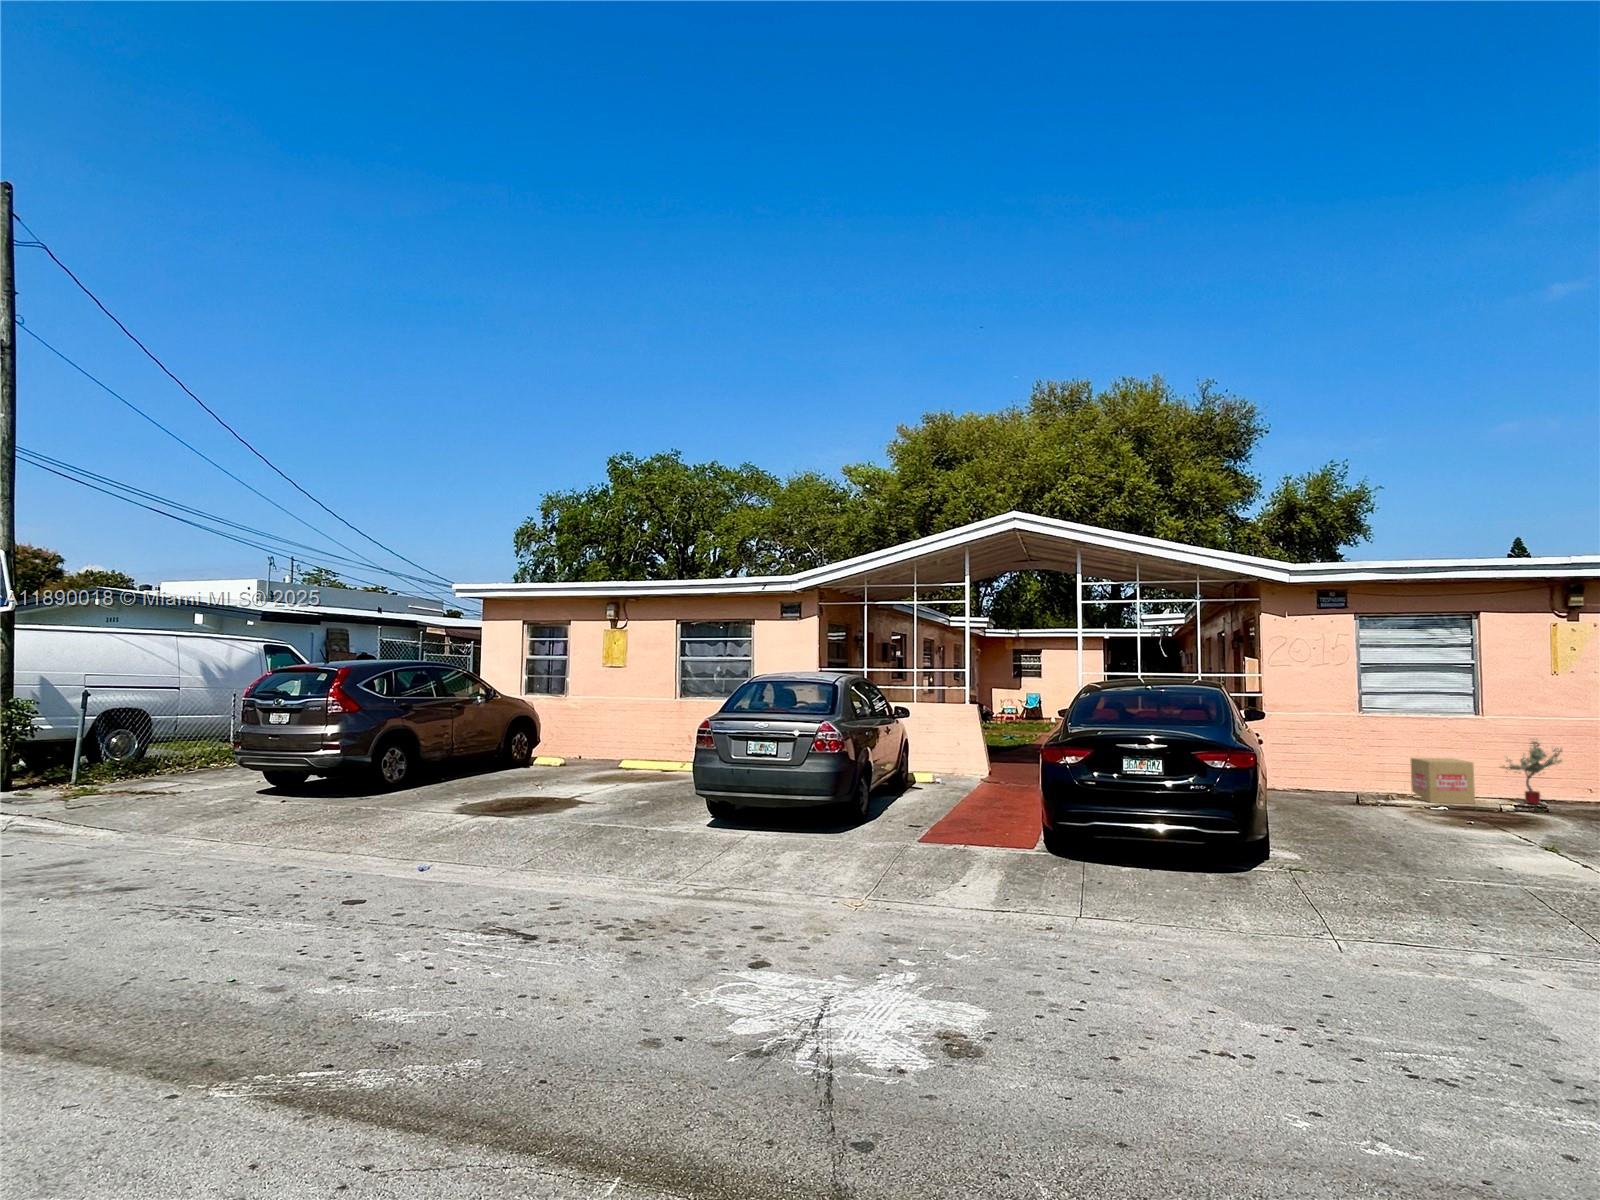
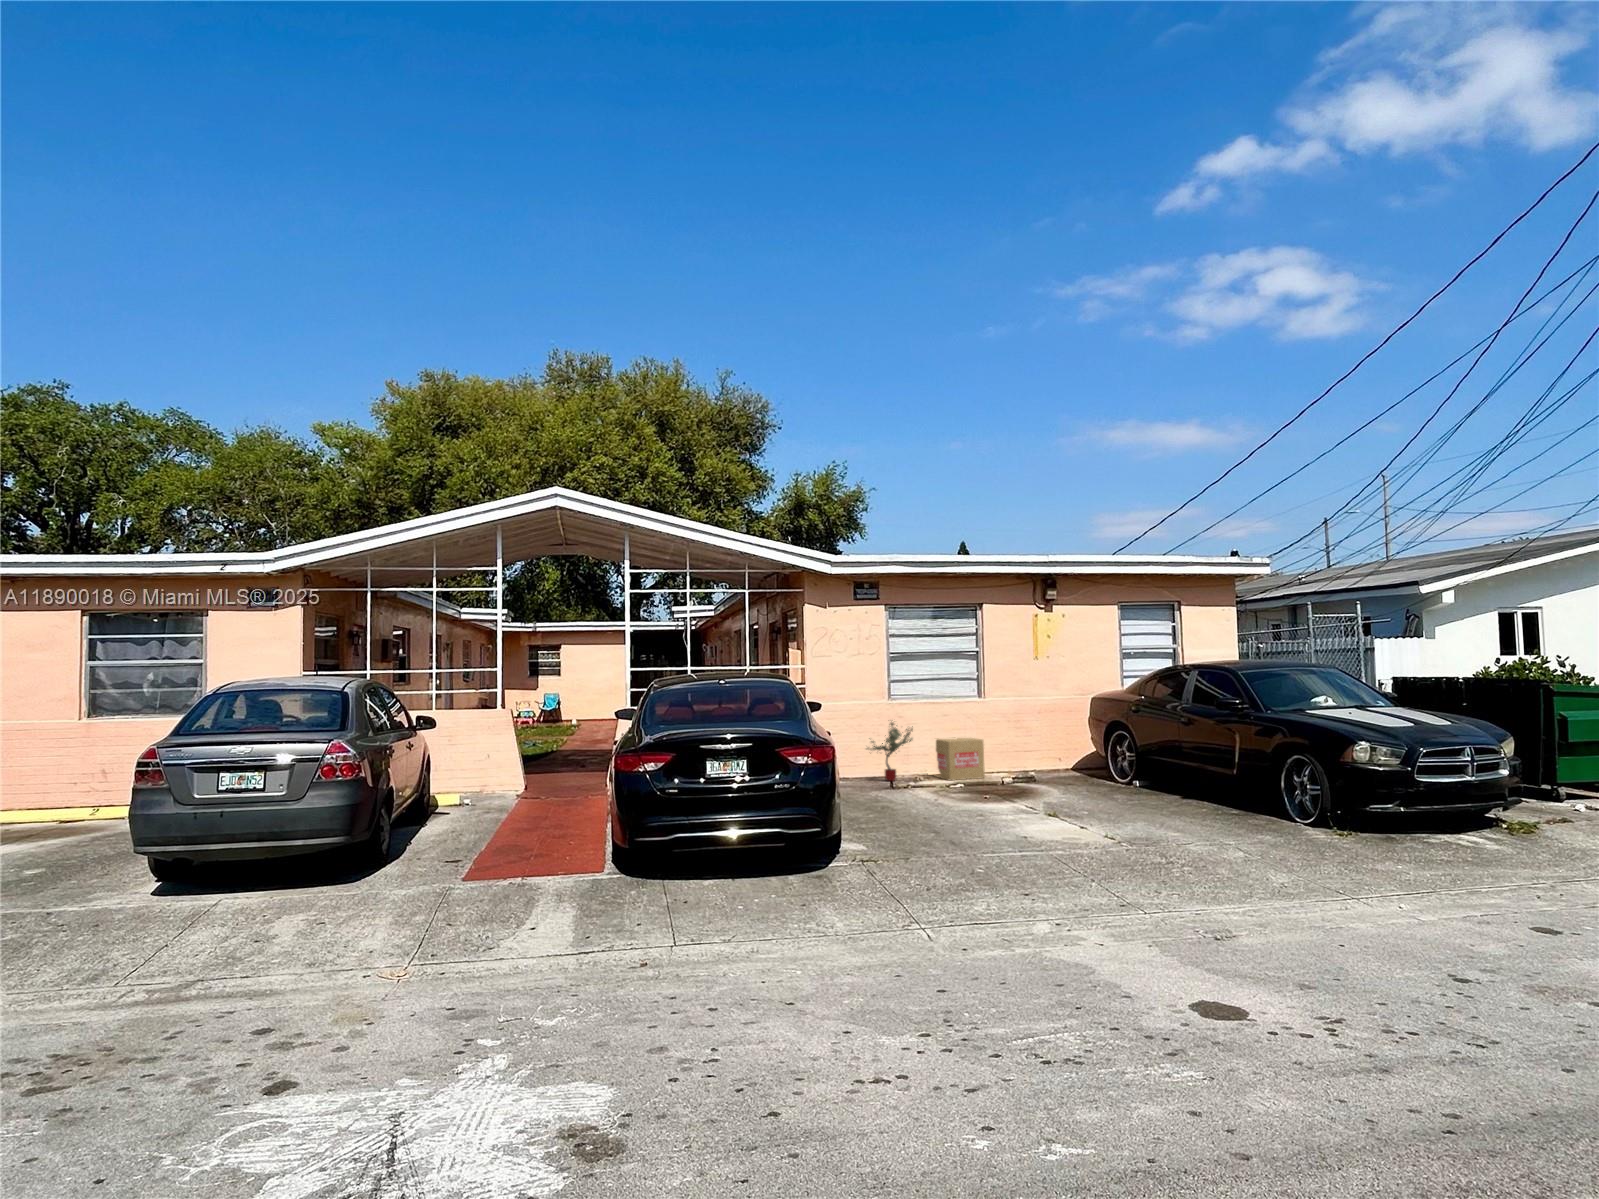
potted tree: present [1501,739,1562,805] -> present [867,722,913,781]

